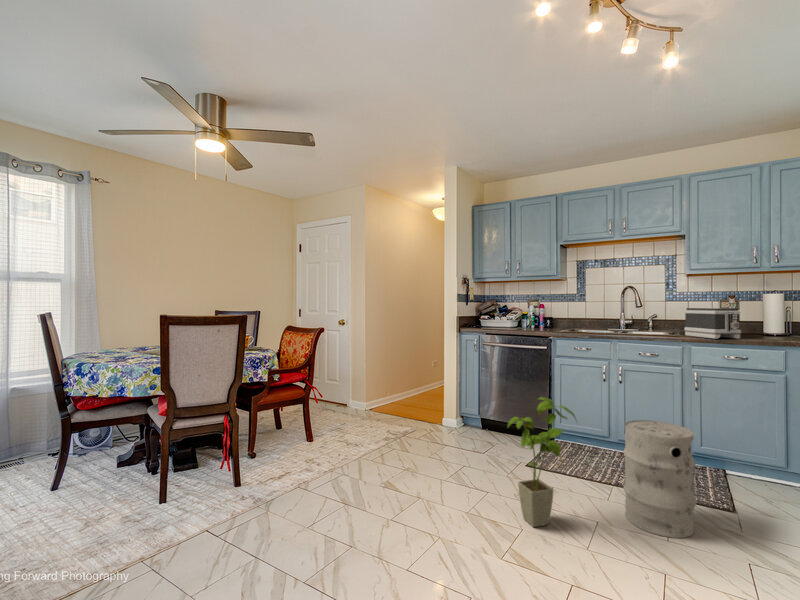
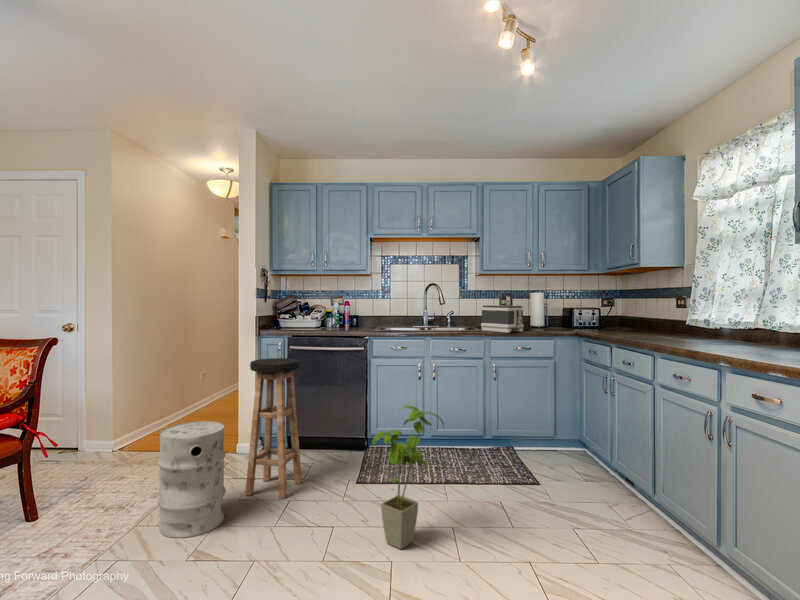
bar stool: none [433,350,480,464] -> present [245,358,302,499]
trash can: present [623,420,696,538] -> present [157,421,226,538]

